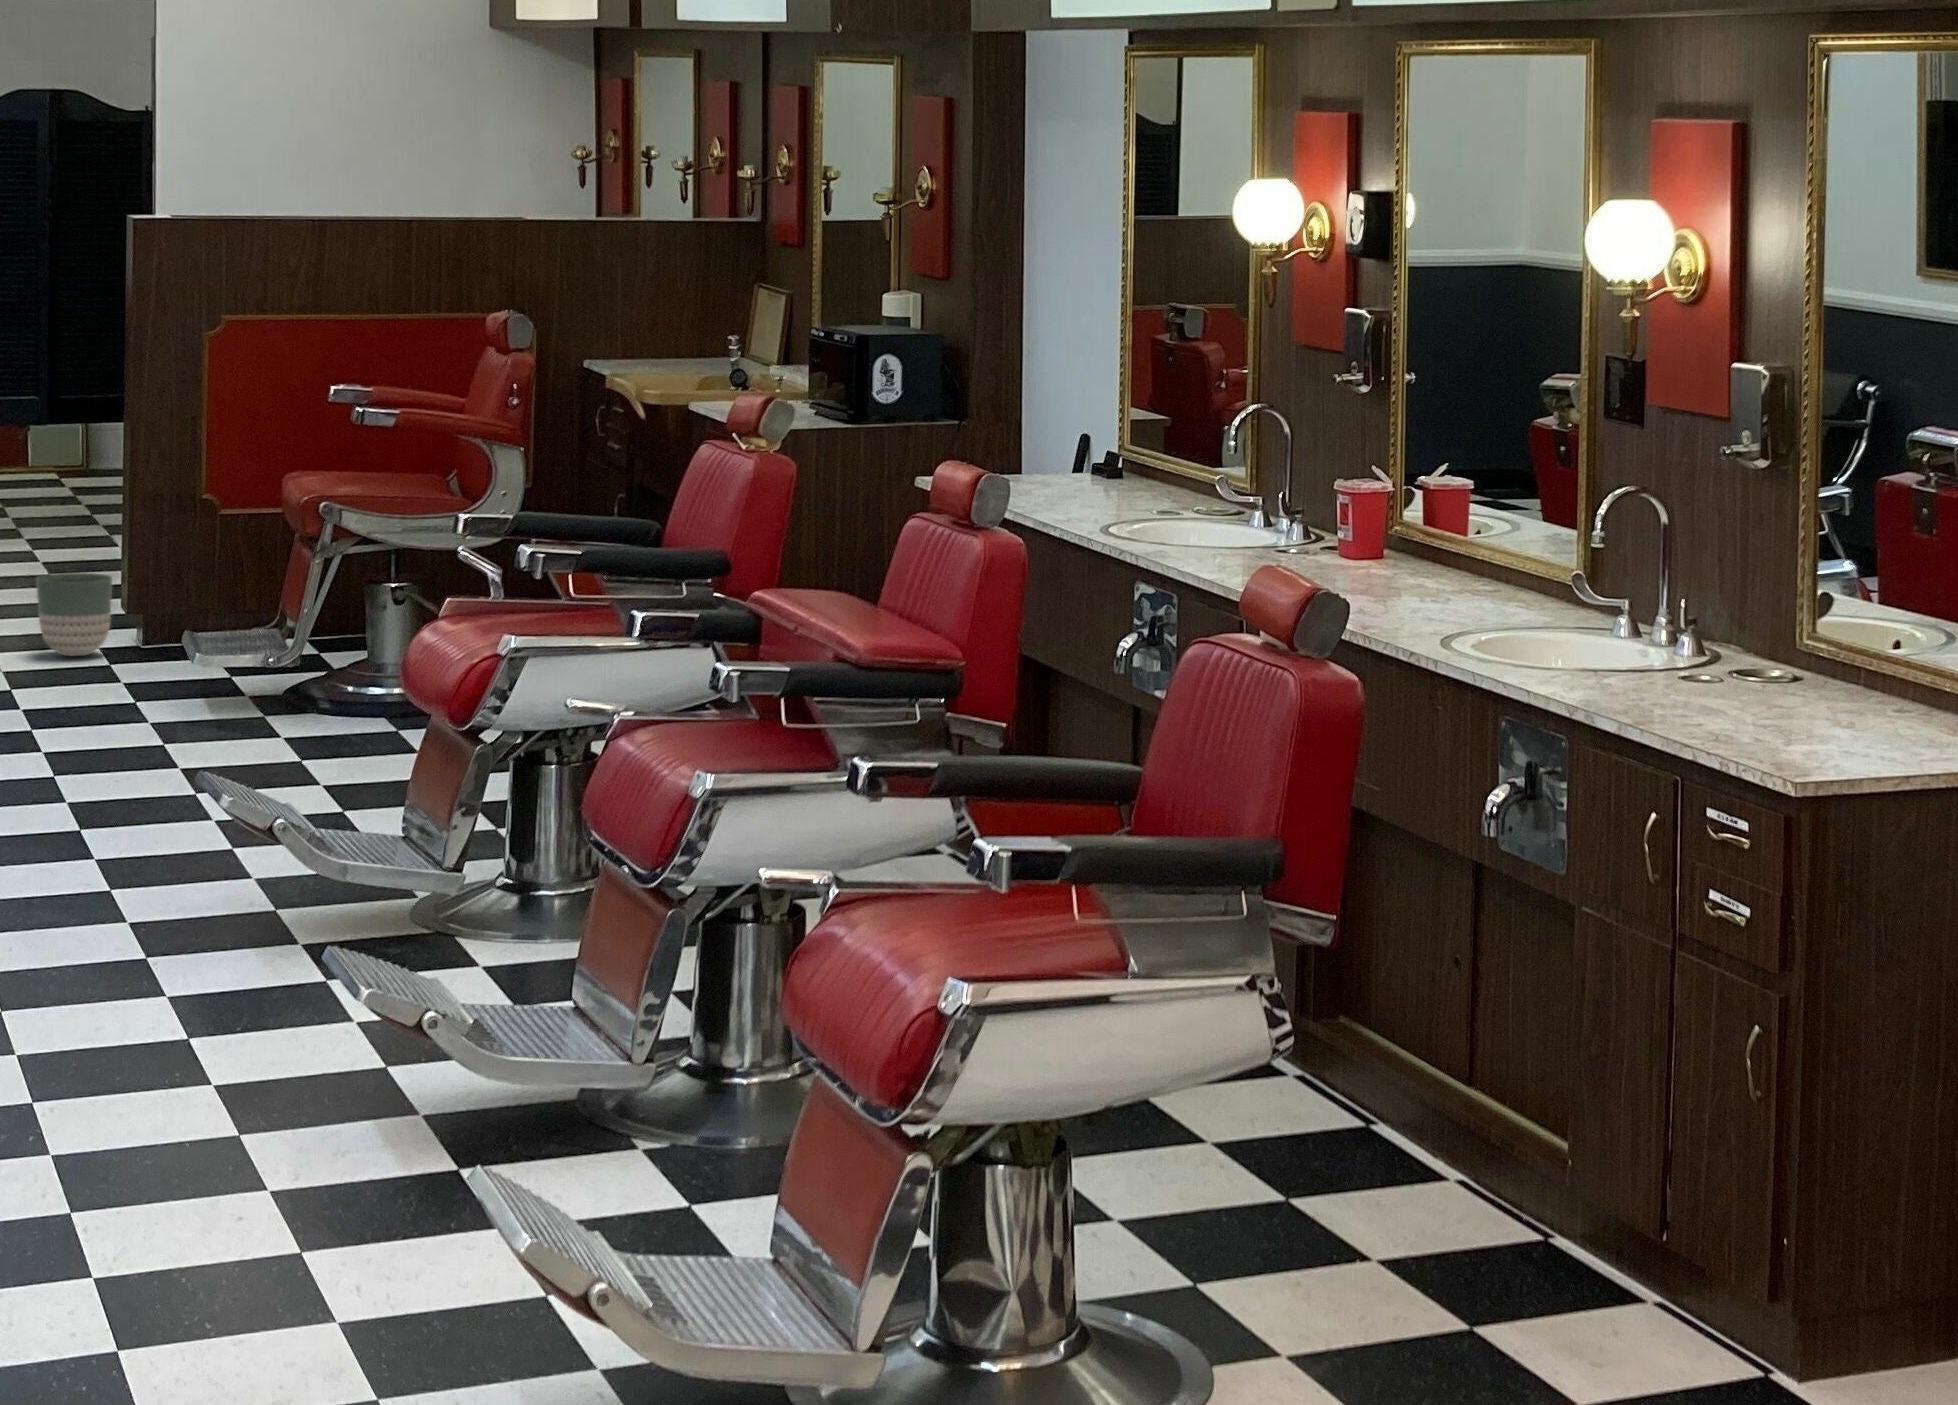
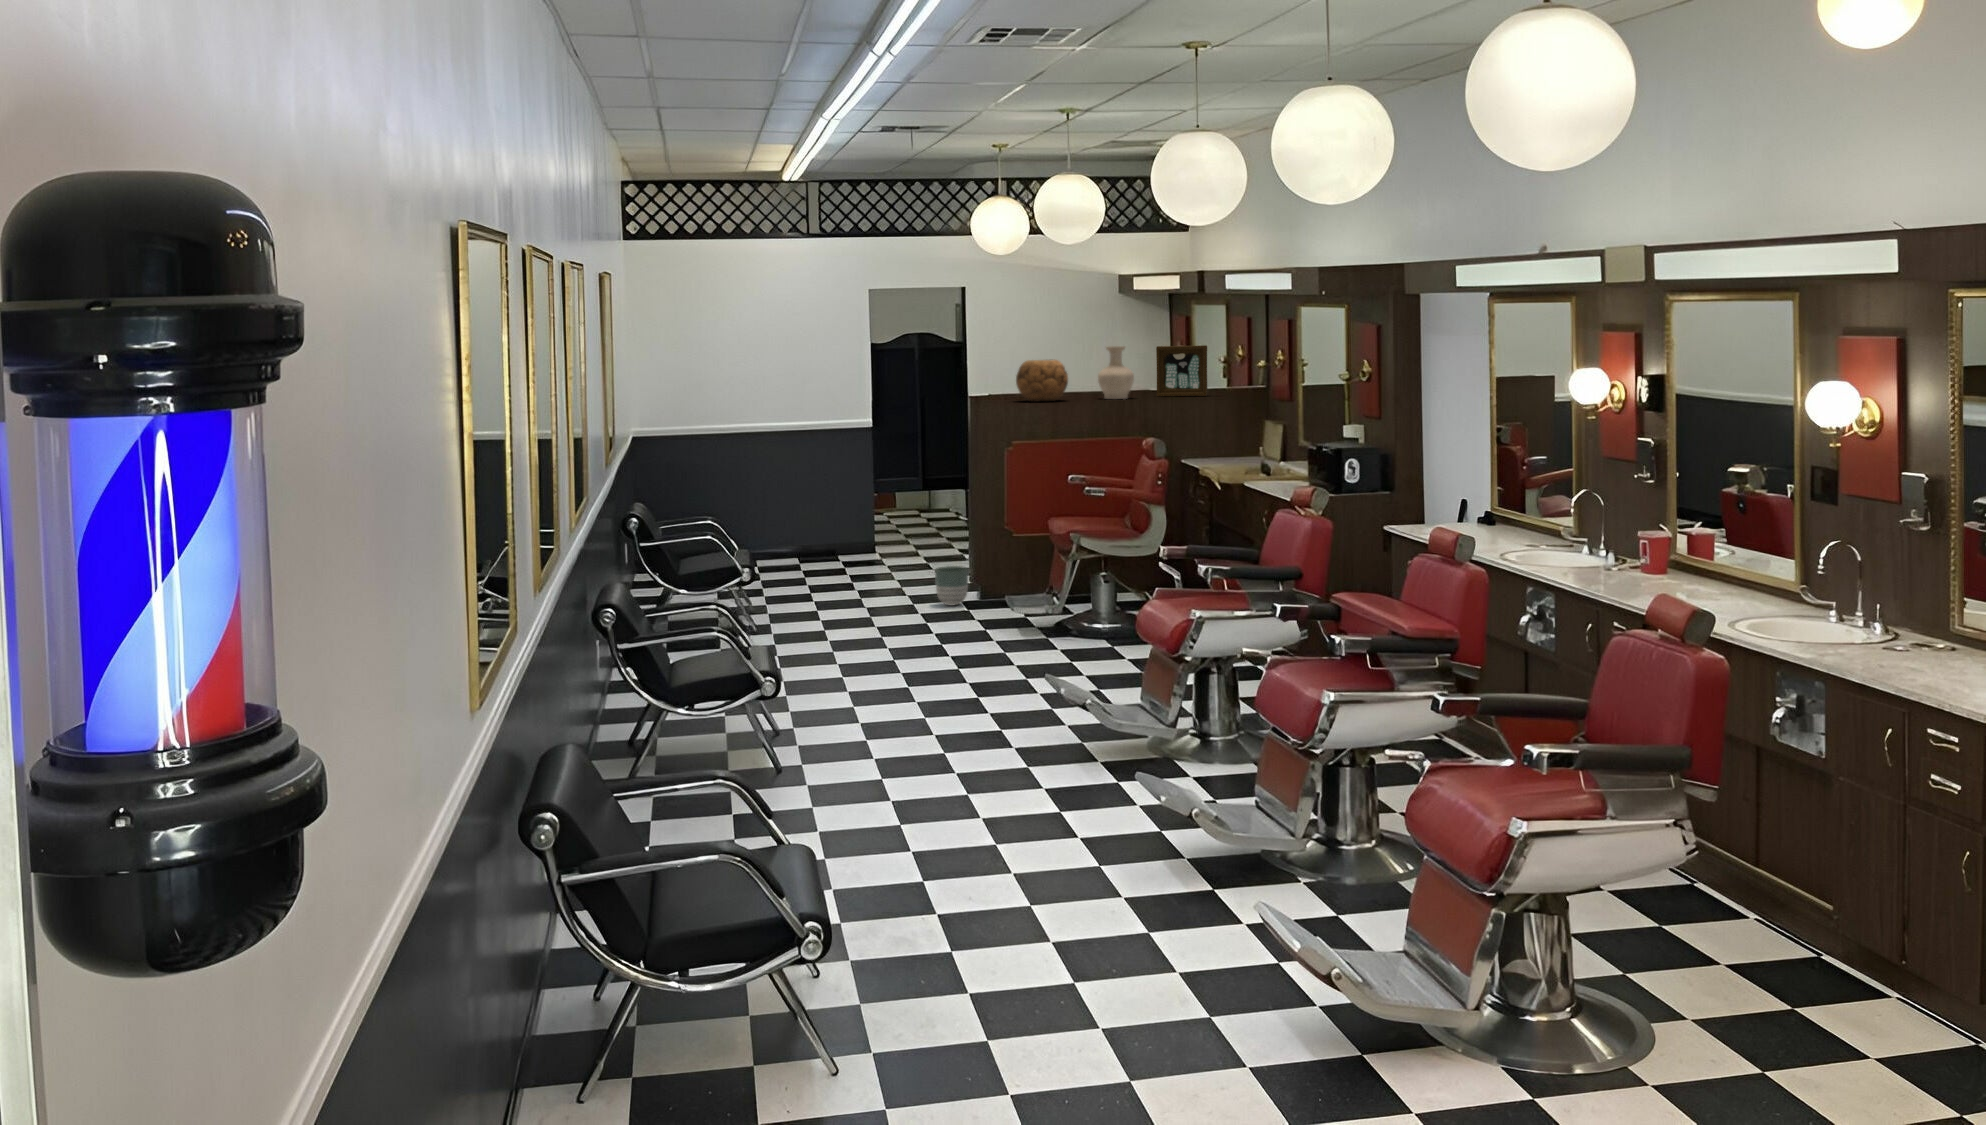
vase: none [403,118,479,229] -> present [1098,346,1134,399]
picture frame: none [530,124,638,231] -> present [1156,345,1207,397]
decorative bowl: none [222,138,336,226] -> present [1016,360,1068,402]

